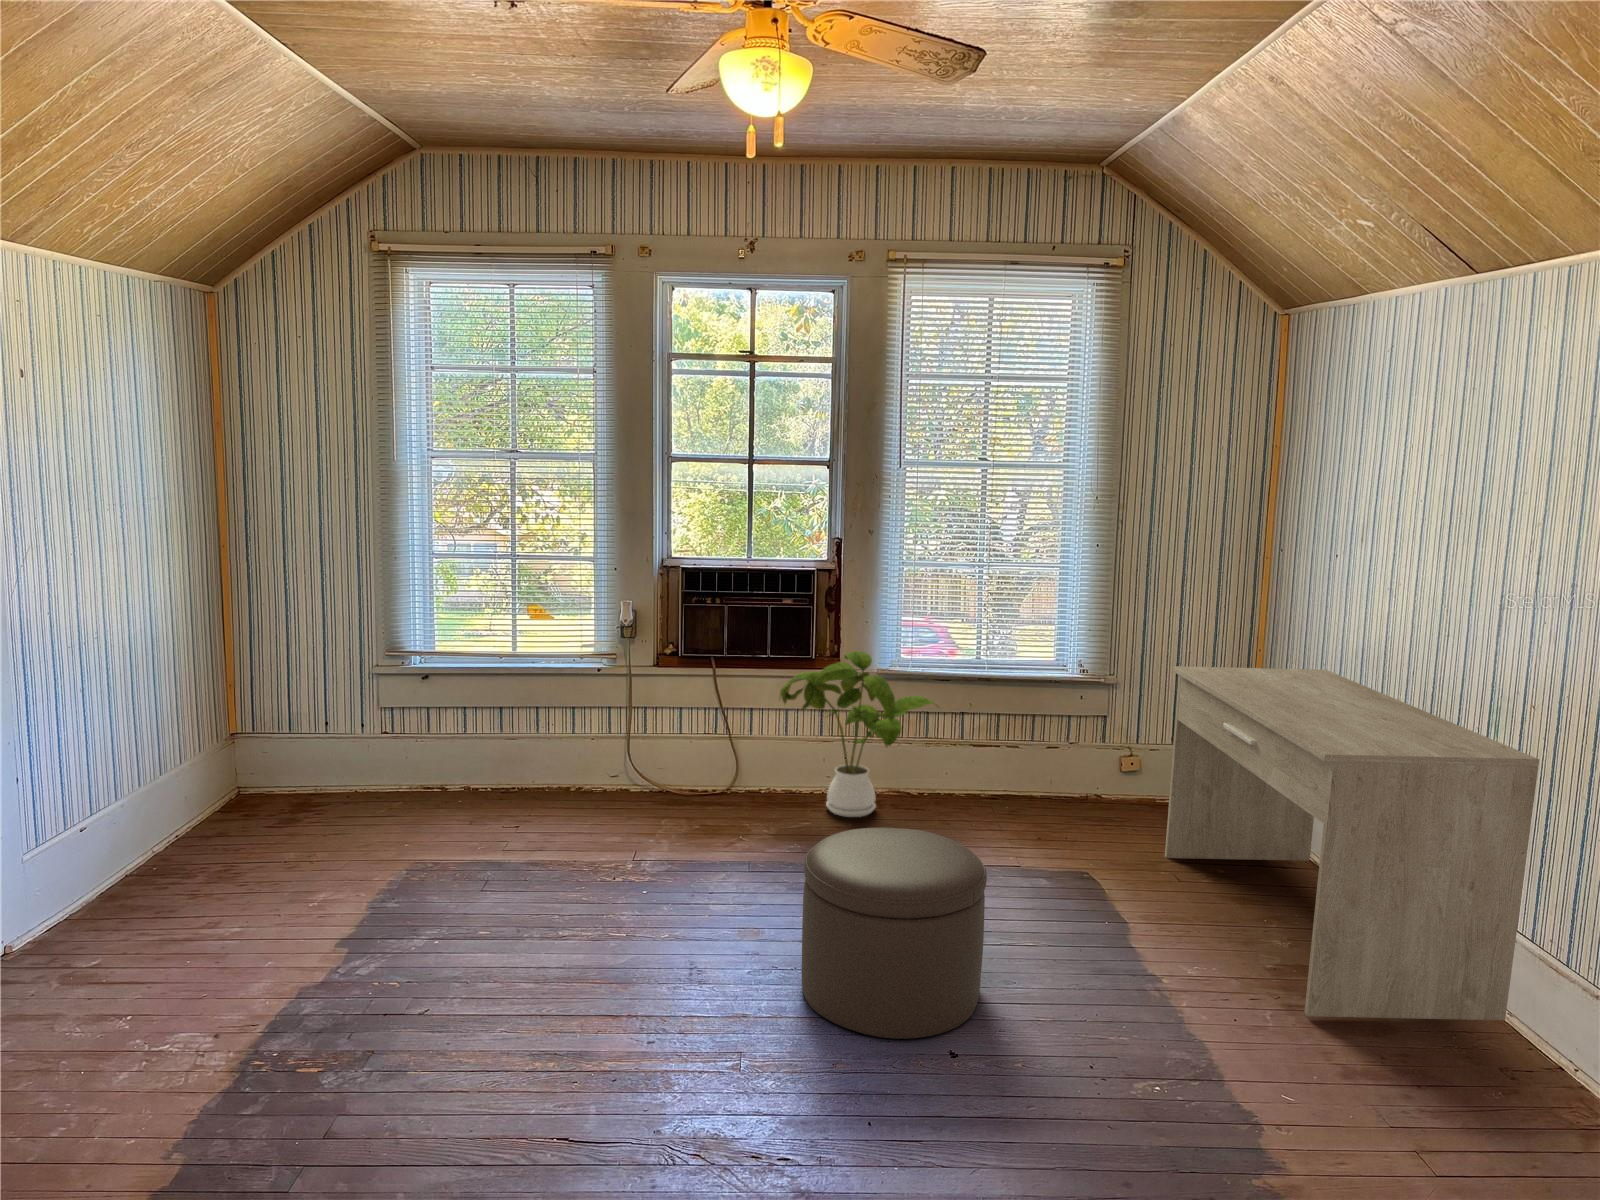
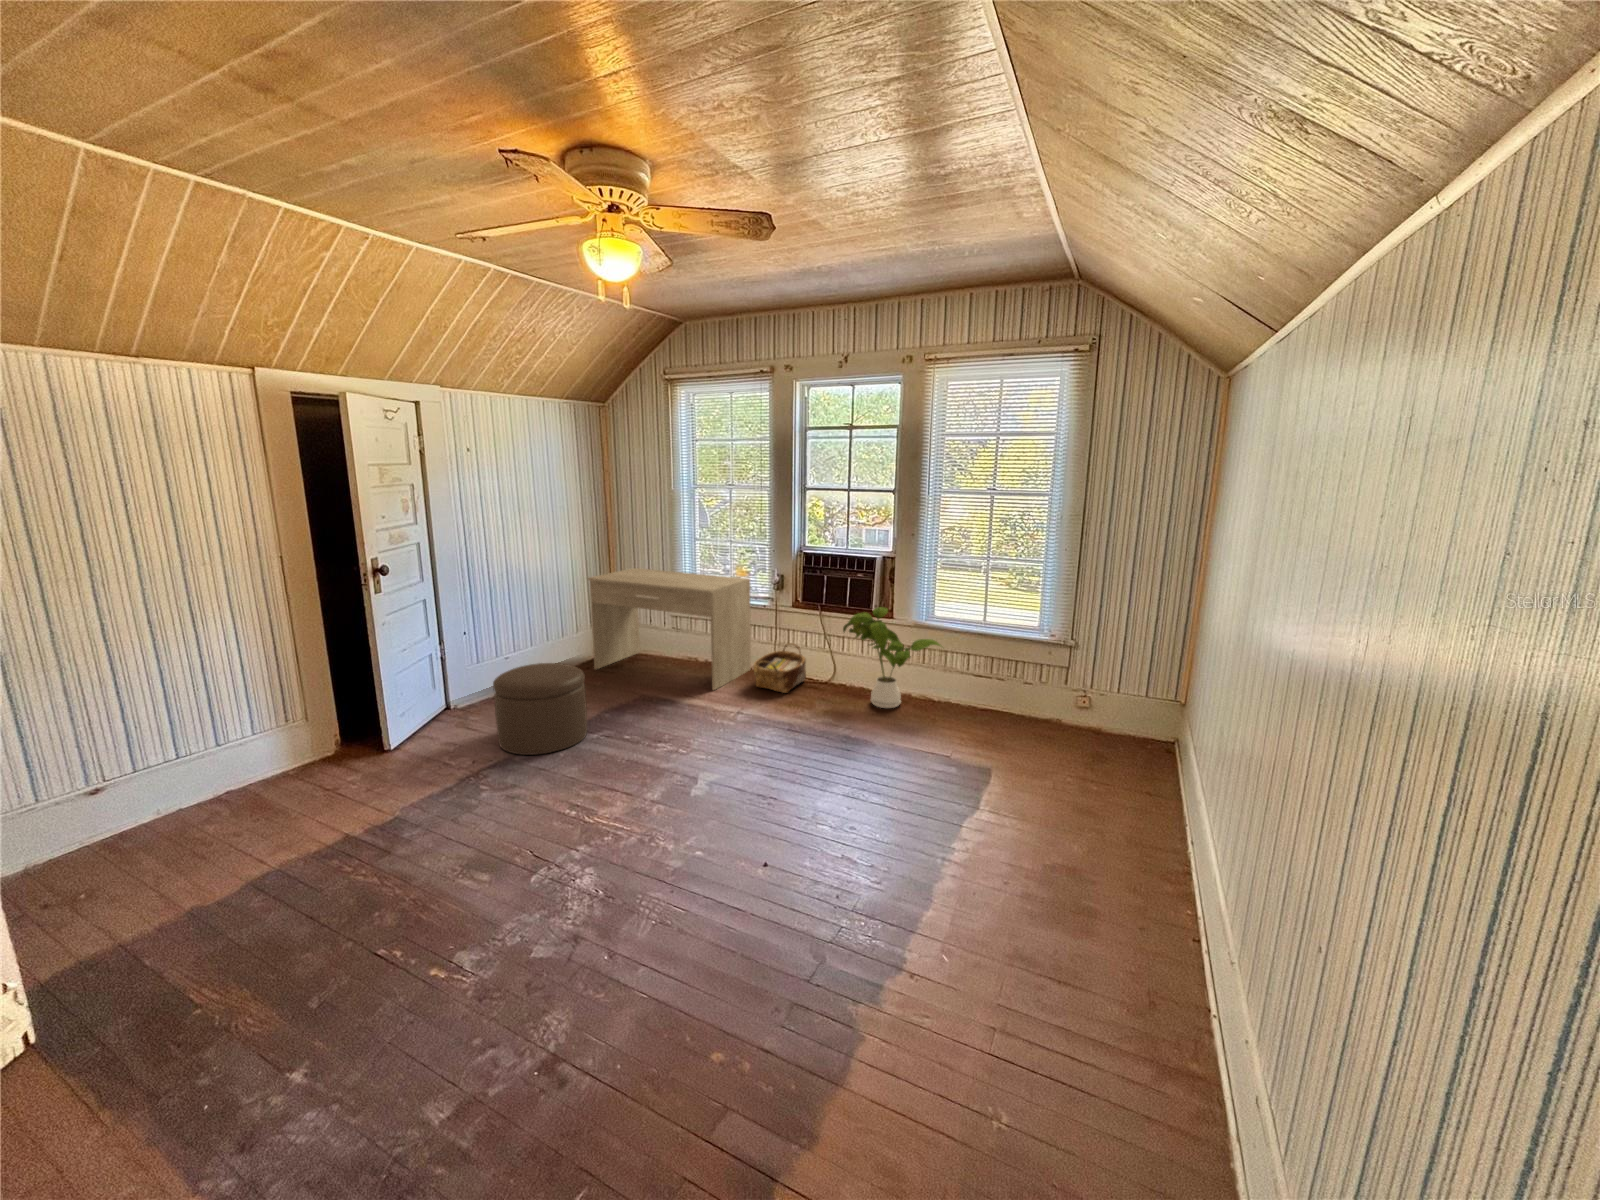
desk: present [1165,666,1539,1020] -> present [588,568,751,690]
woven basket: none [611,731,696,821] -> present [753,643,806,693]
ottoman: present [801,828,987,1039] -> present [493,663,587,755]

